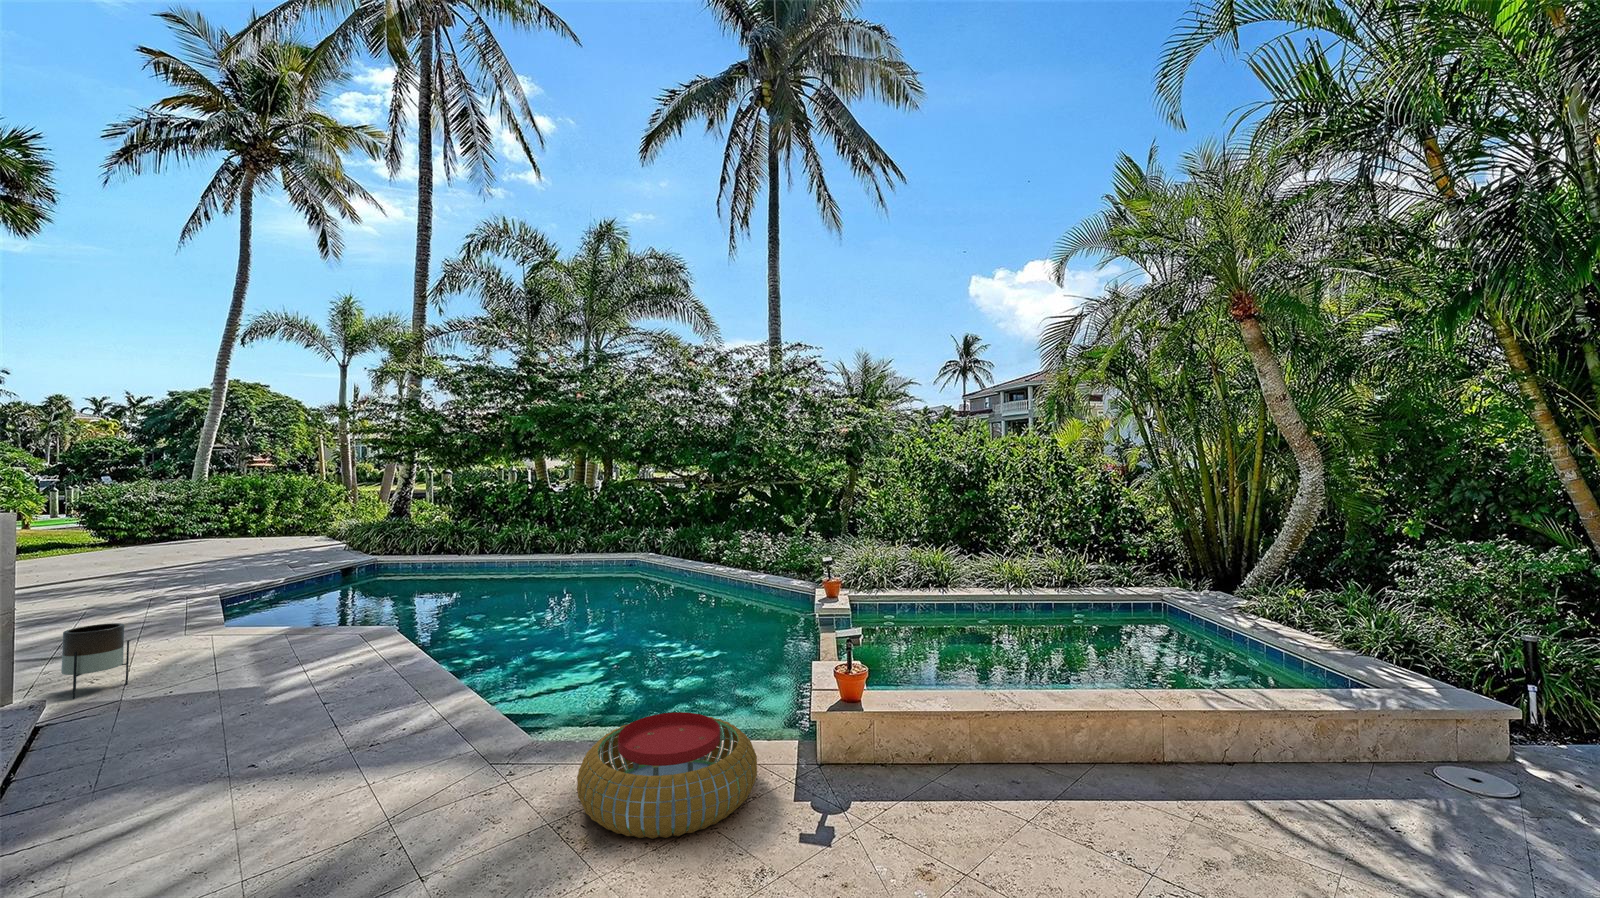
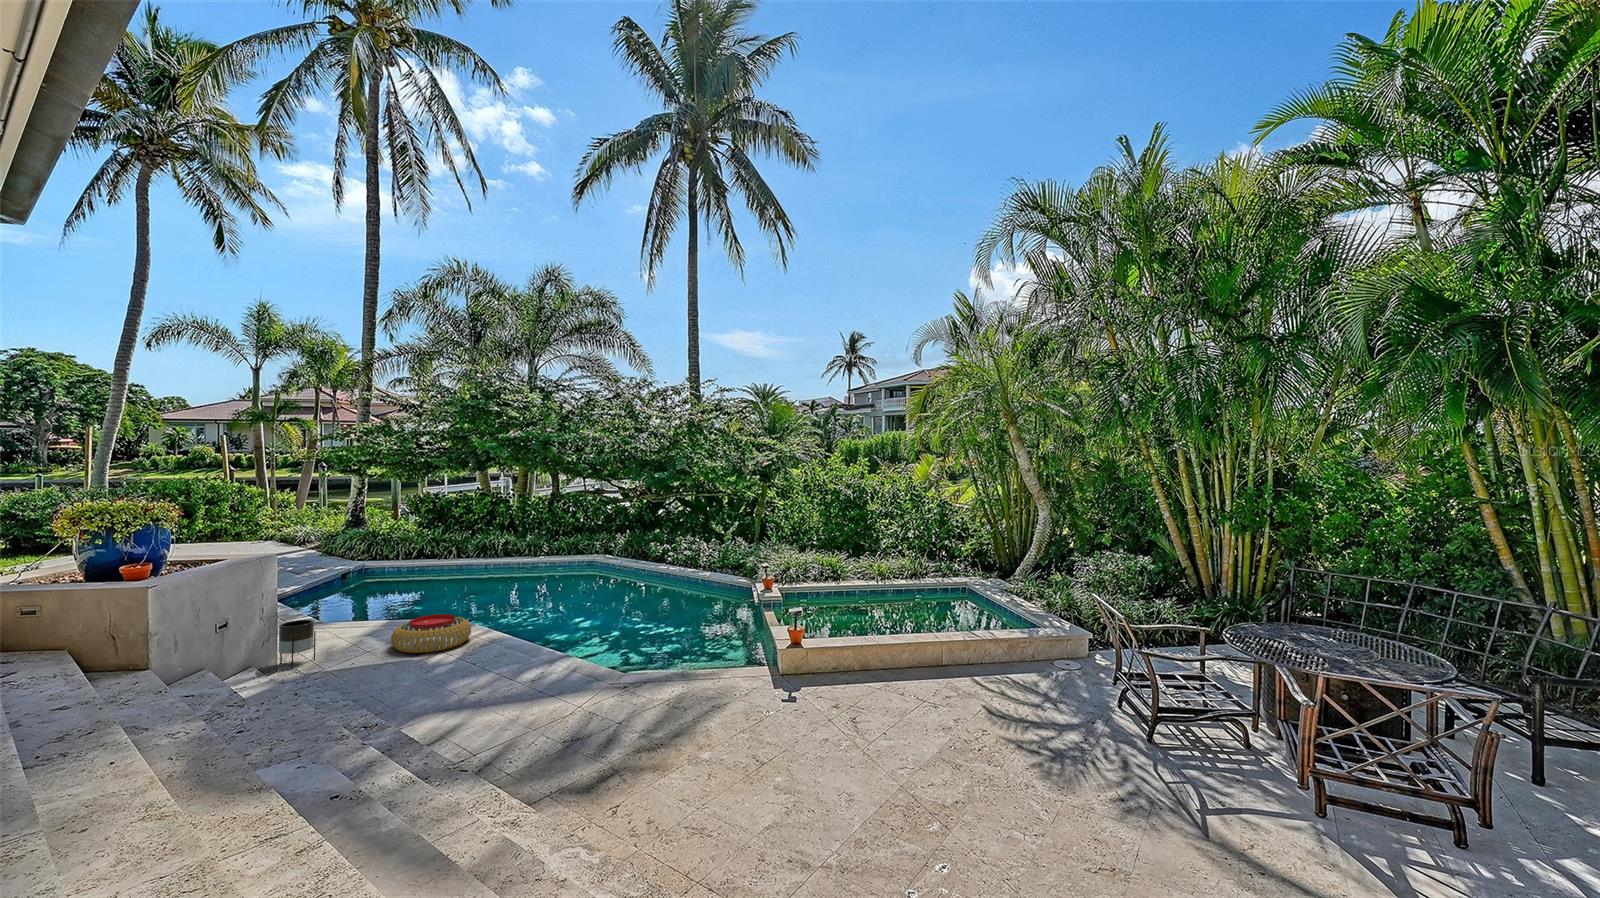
pouf: present [577,712,757,839] -> present [391,614,471,653]

